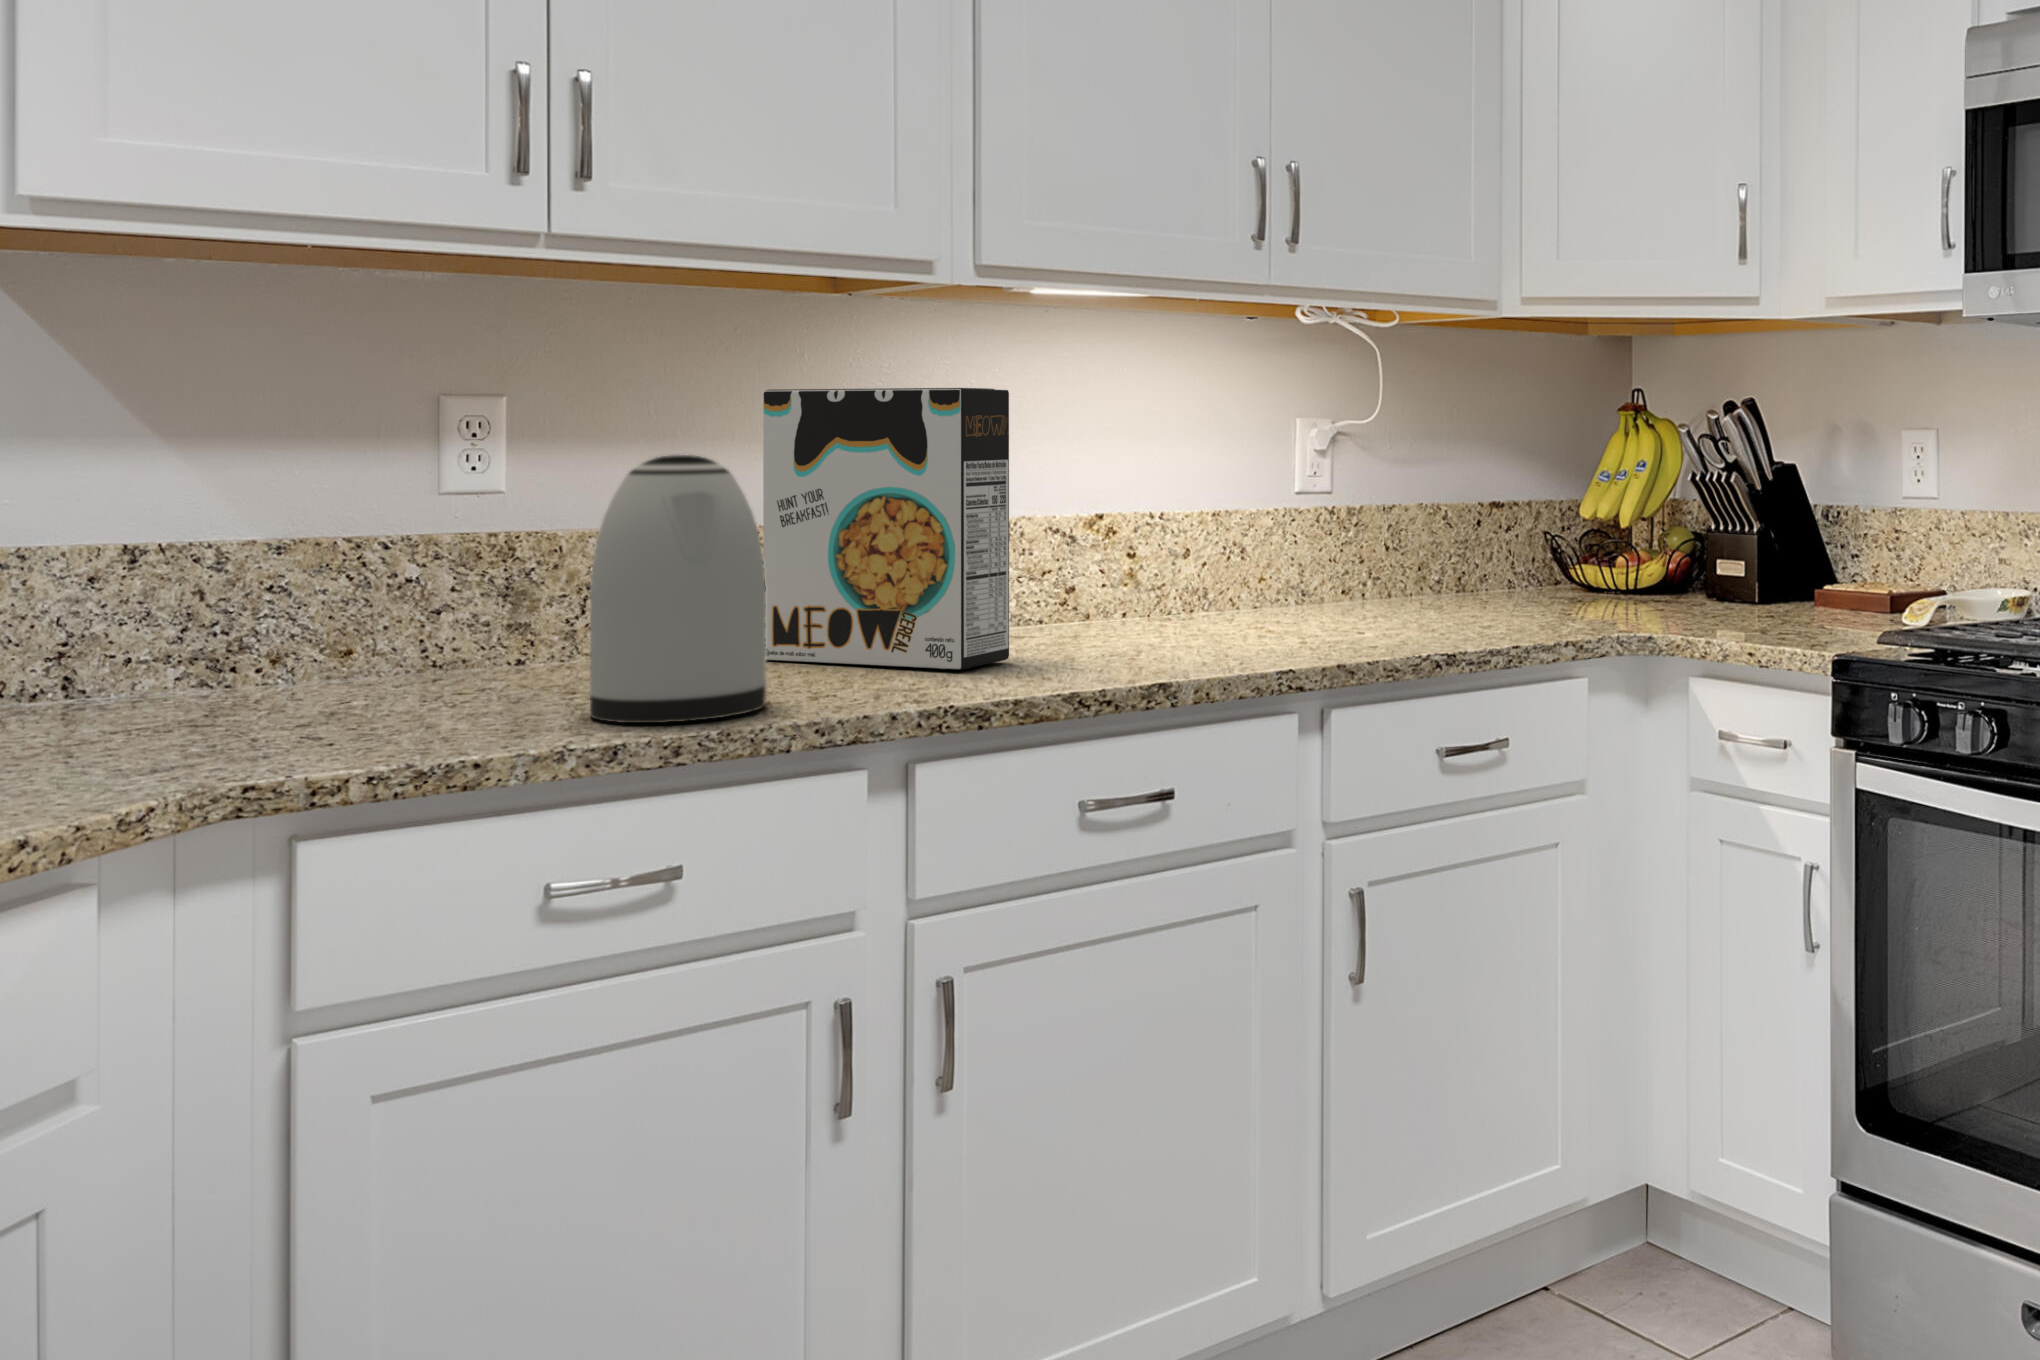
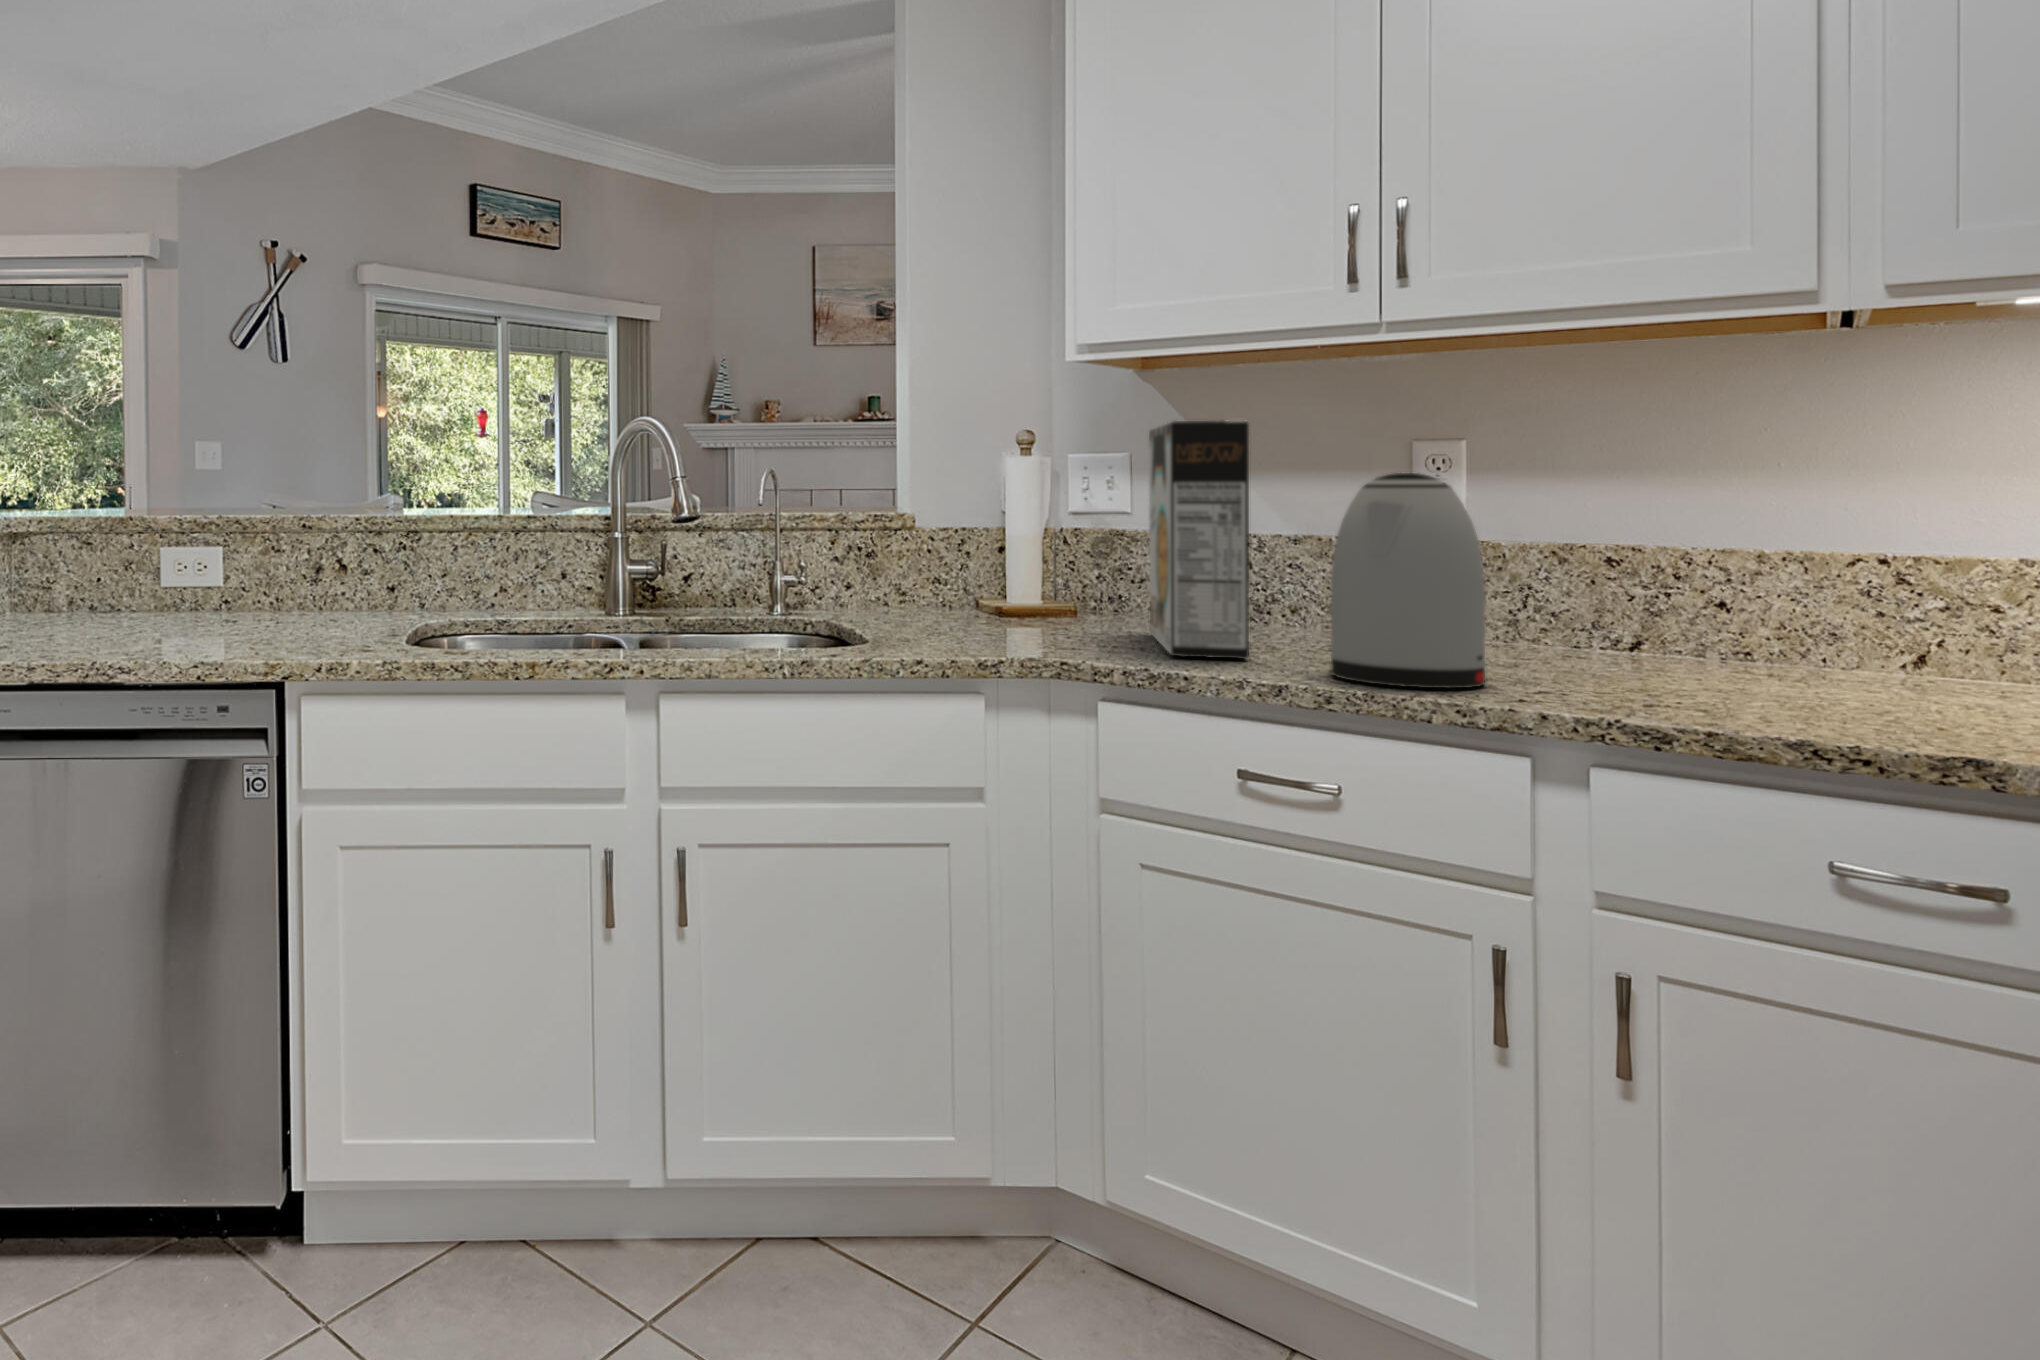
cereal box: present [763,388,1009,670] -> present [1149,420,1249,659]

